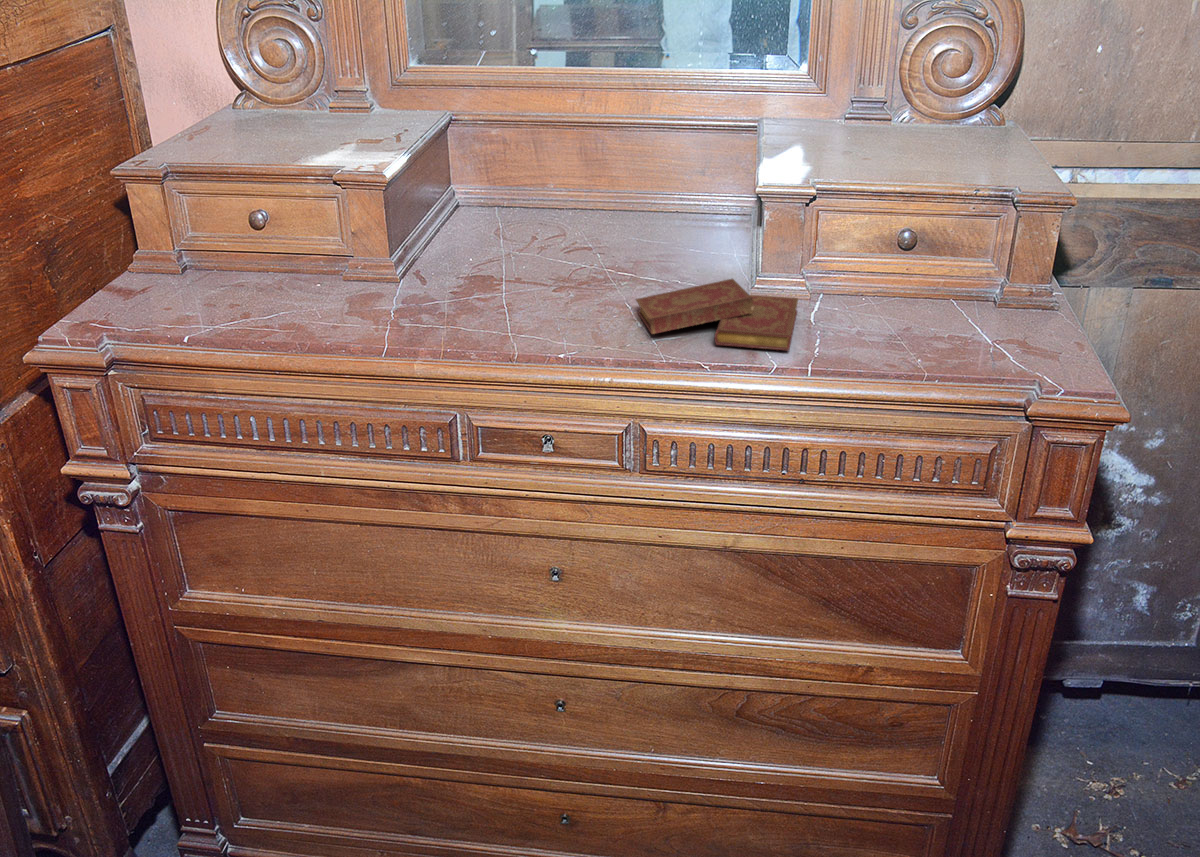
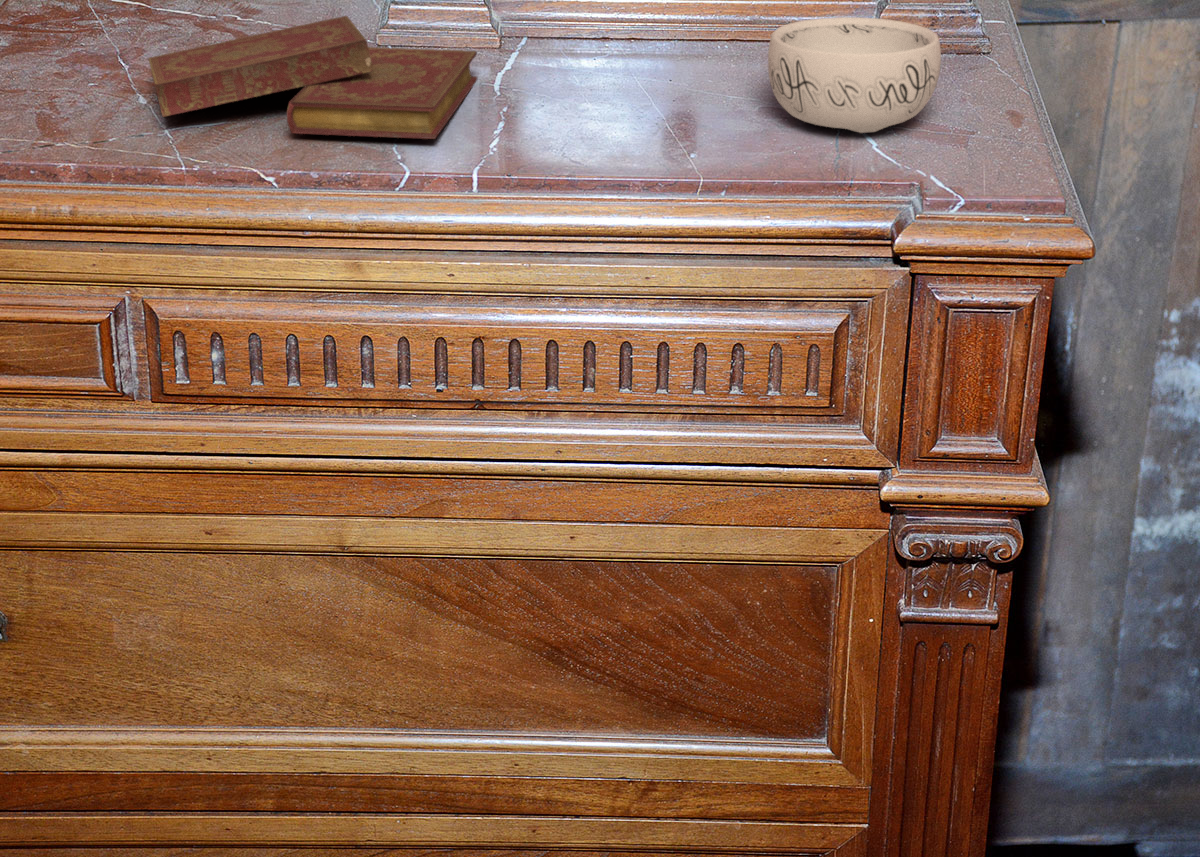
decorative bowl: none [956,289,1049,352] -> present [768,17,941,133]

